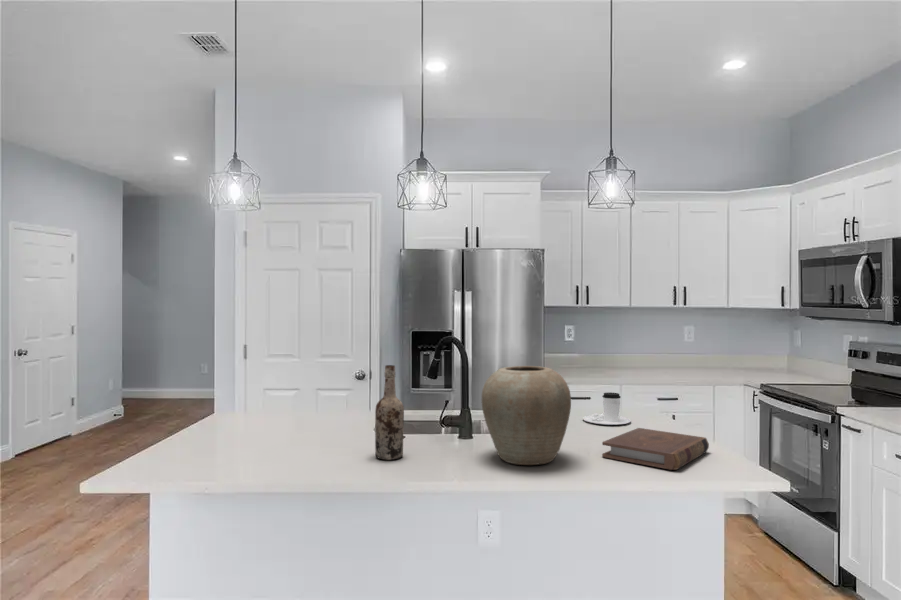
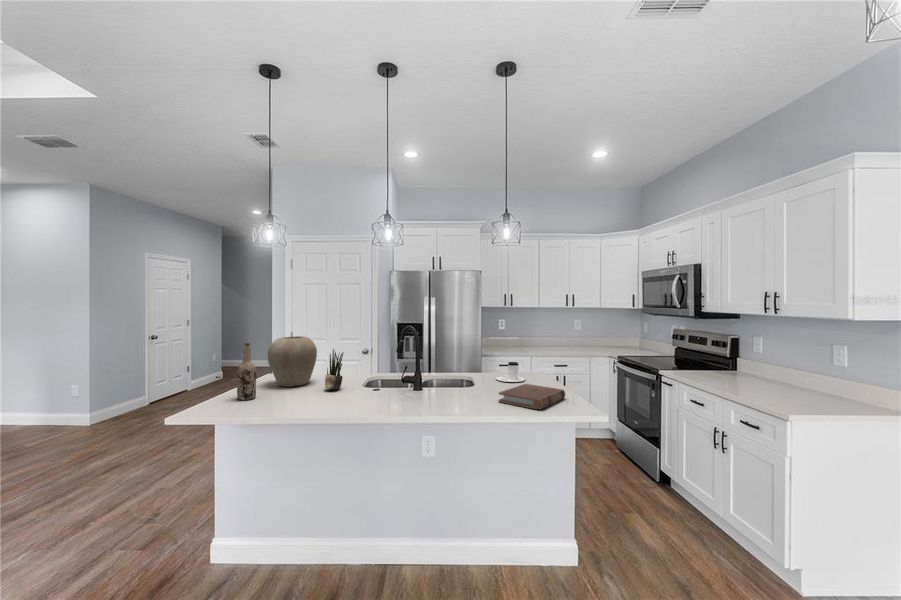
wine bottle: present [375,365,404,460] -> present [237,343,256,400]
vase: present [482,366,571,465] -> present [268,336,317,387]
potted plant: none [317,369,346,436] -> present [325,349,344,389]

